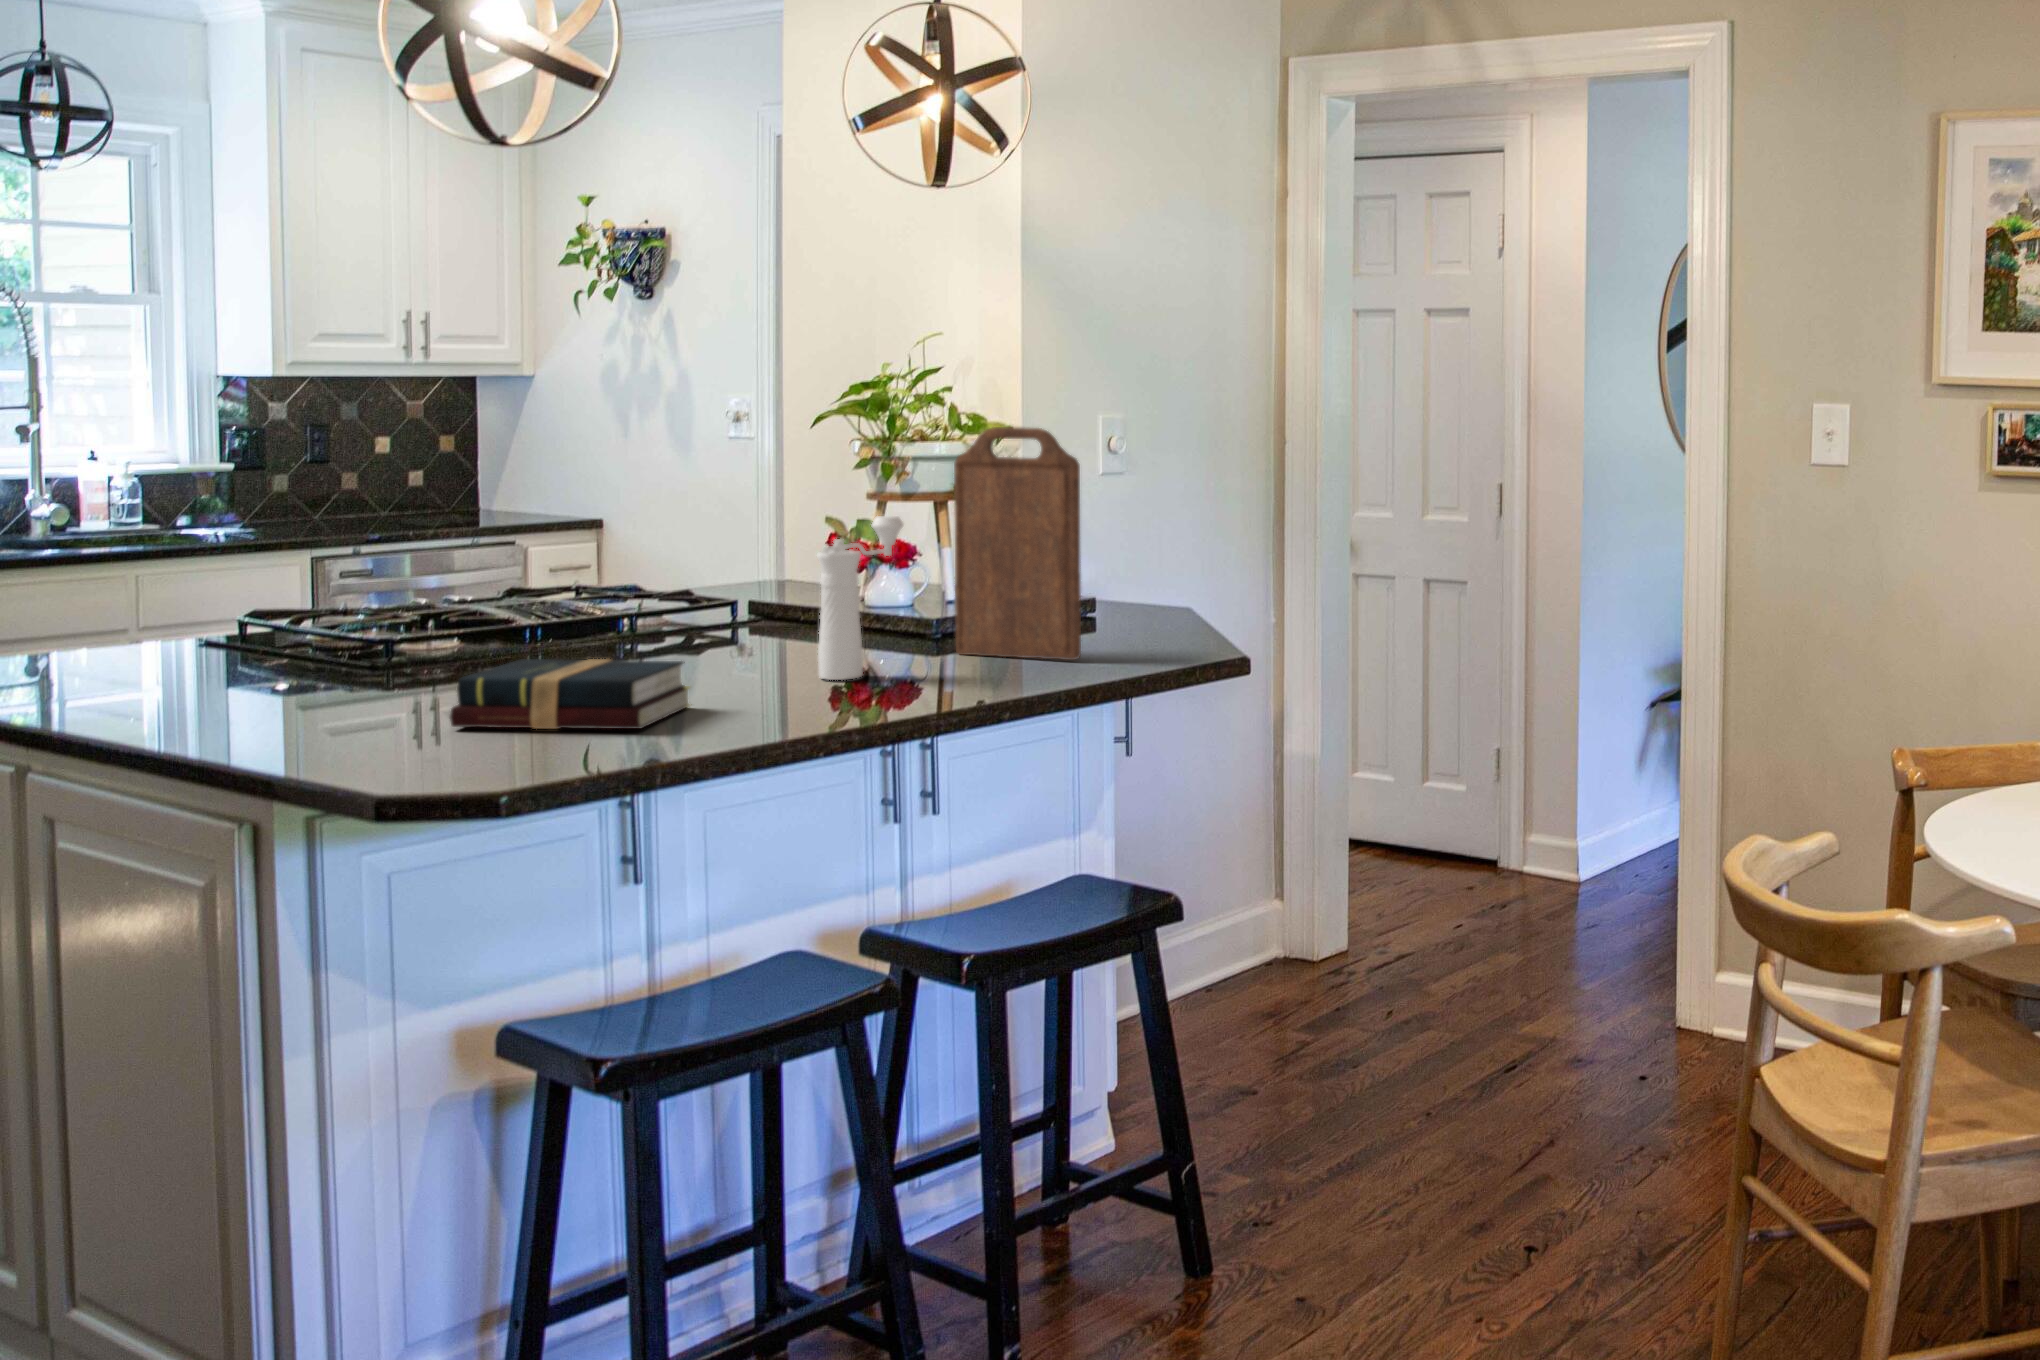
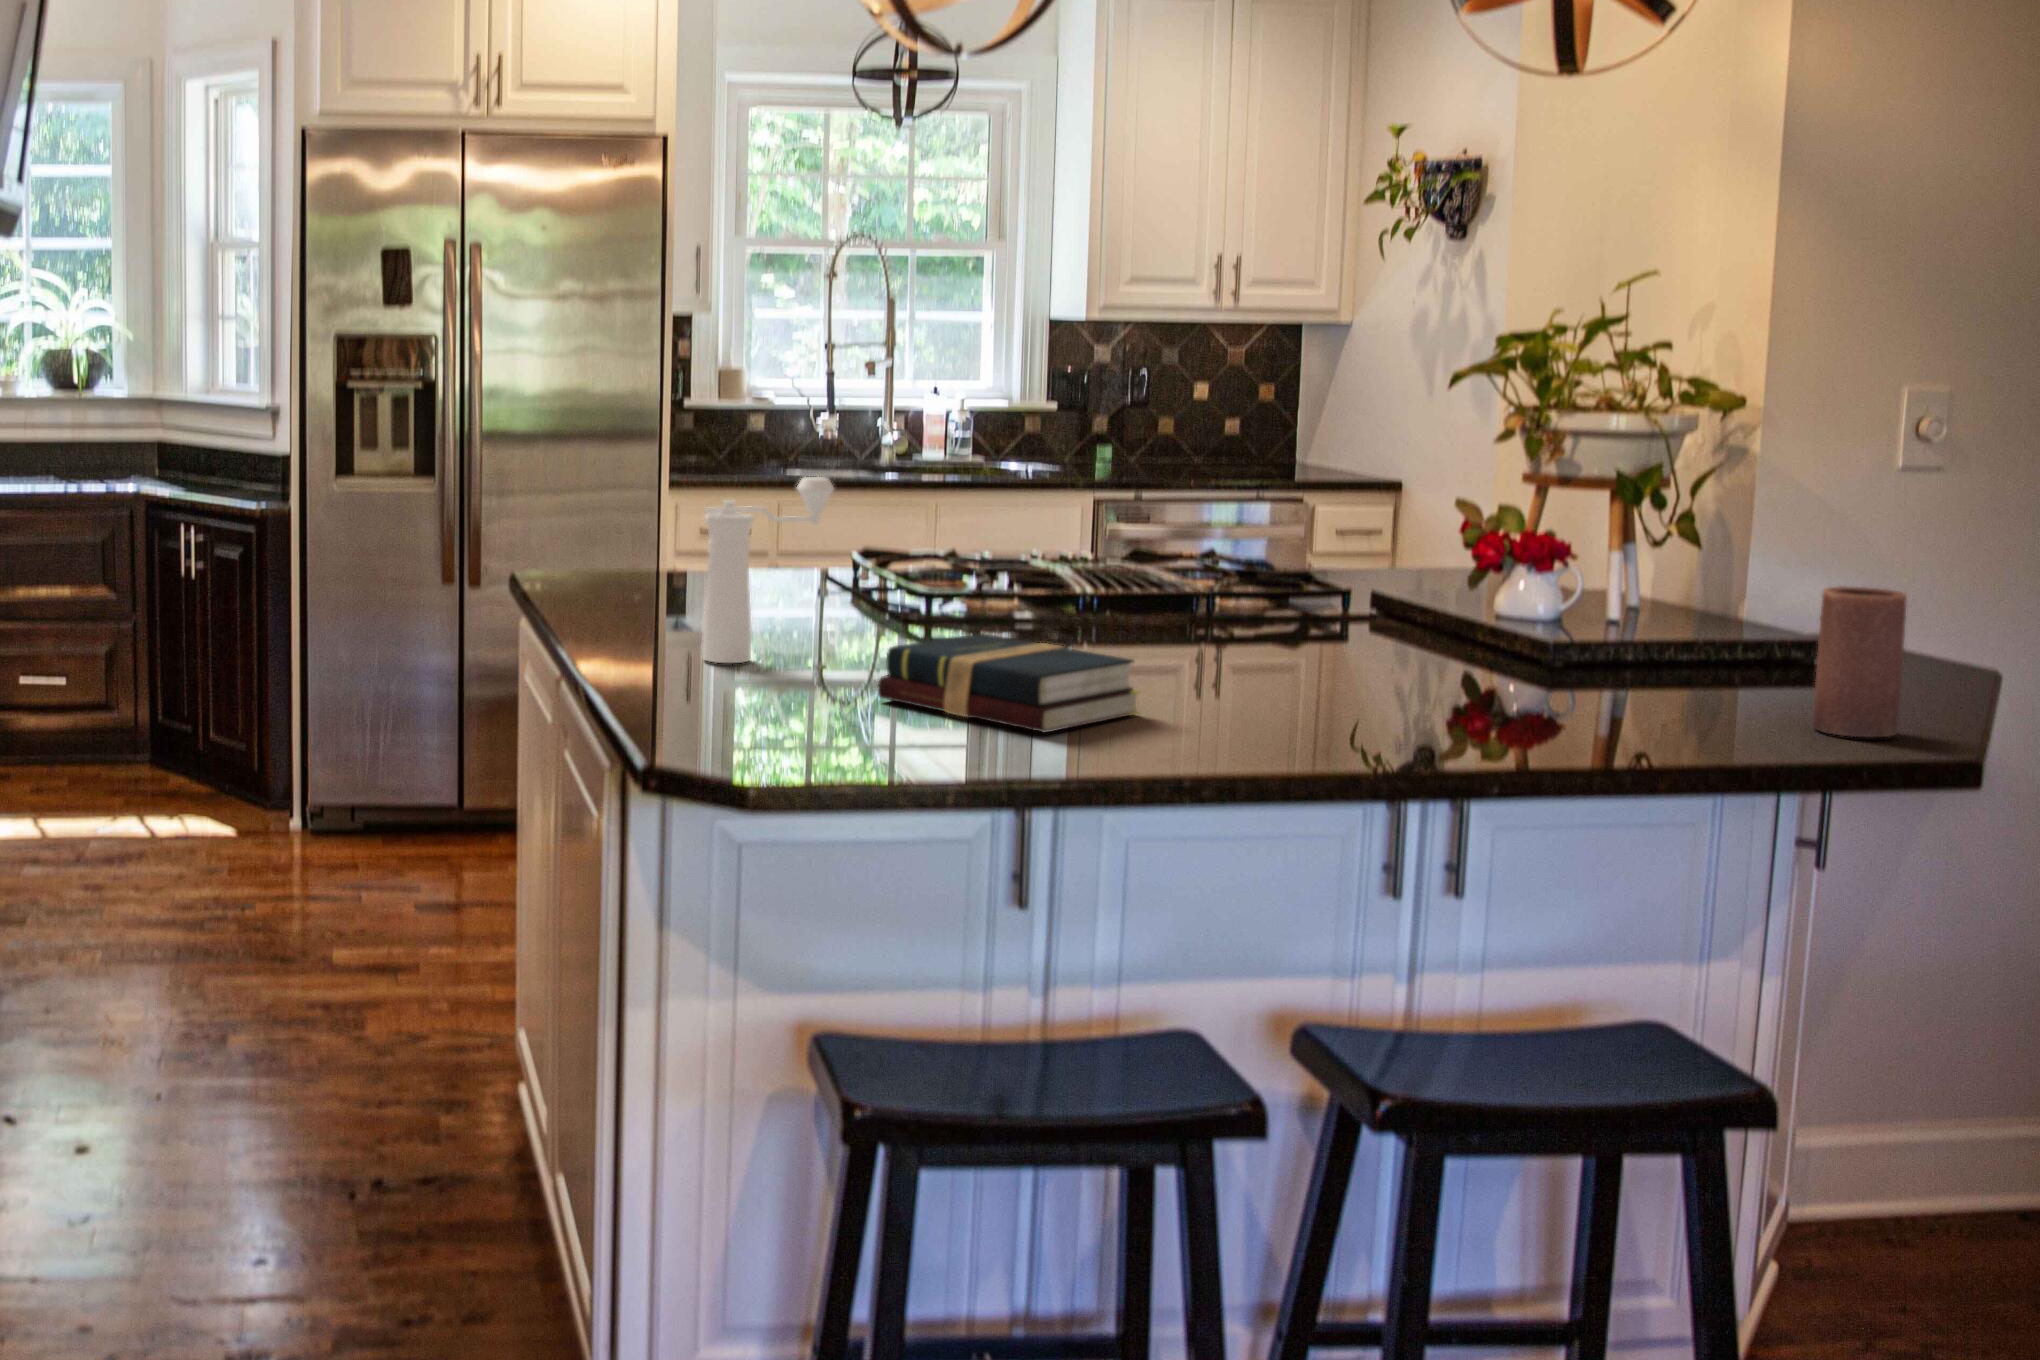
cutting board: present [954,427,1081,660] -> none [1554,391,1748,729]
pepper mill: present [817,516,903,680] -> present [702,477,834,663]
candle: none [1122,554,1171,653] -> present [1813,586,1907,737]

